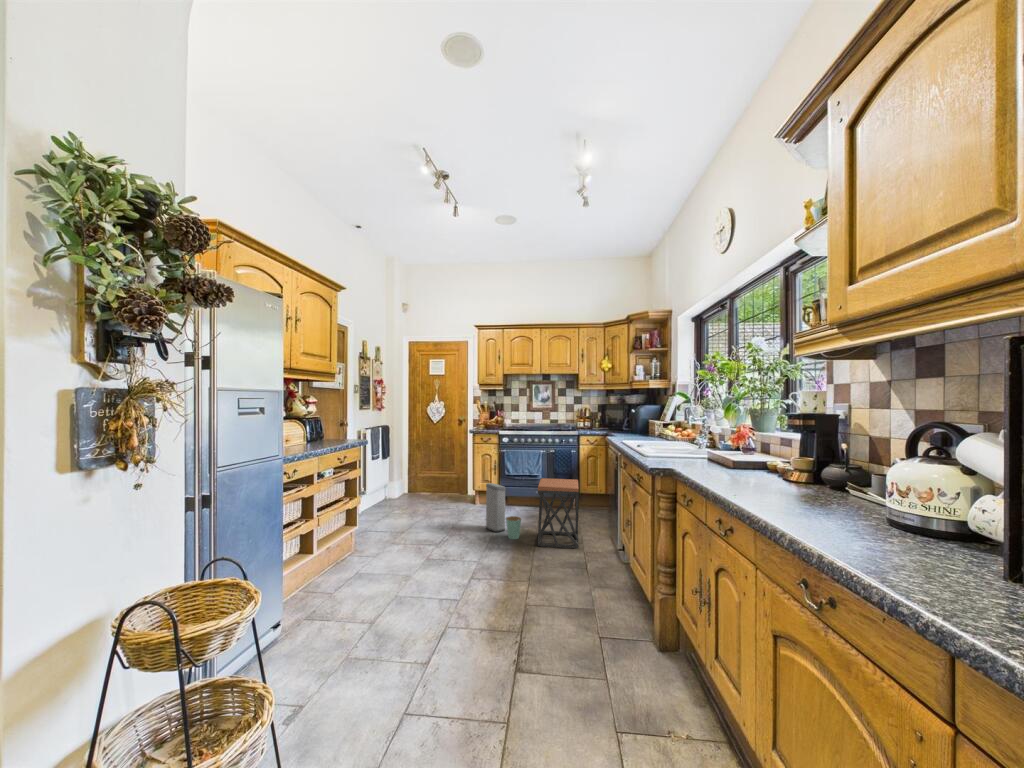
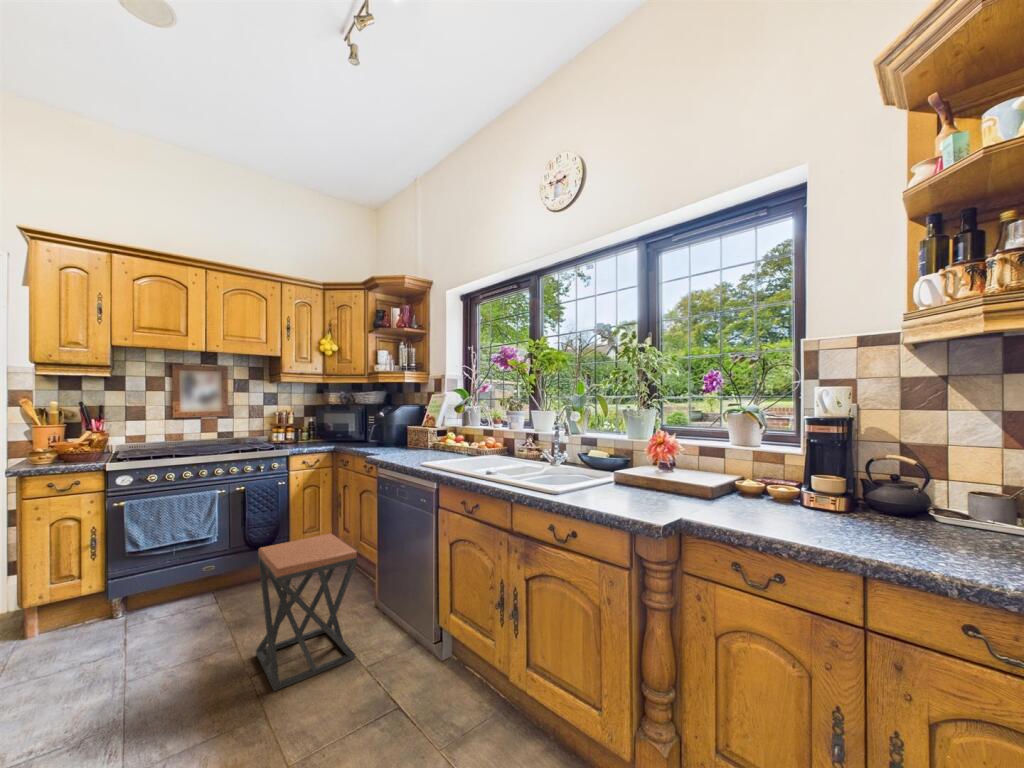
trash can: present [486,483,521,539] -> none [103,586,221,702]

